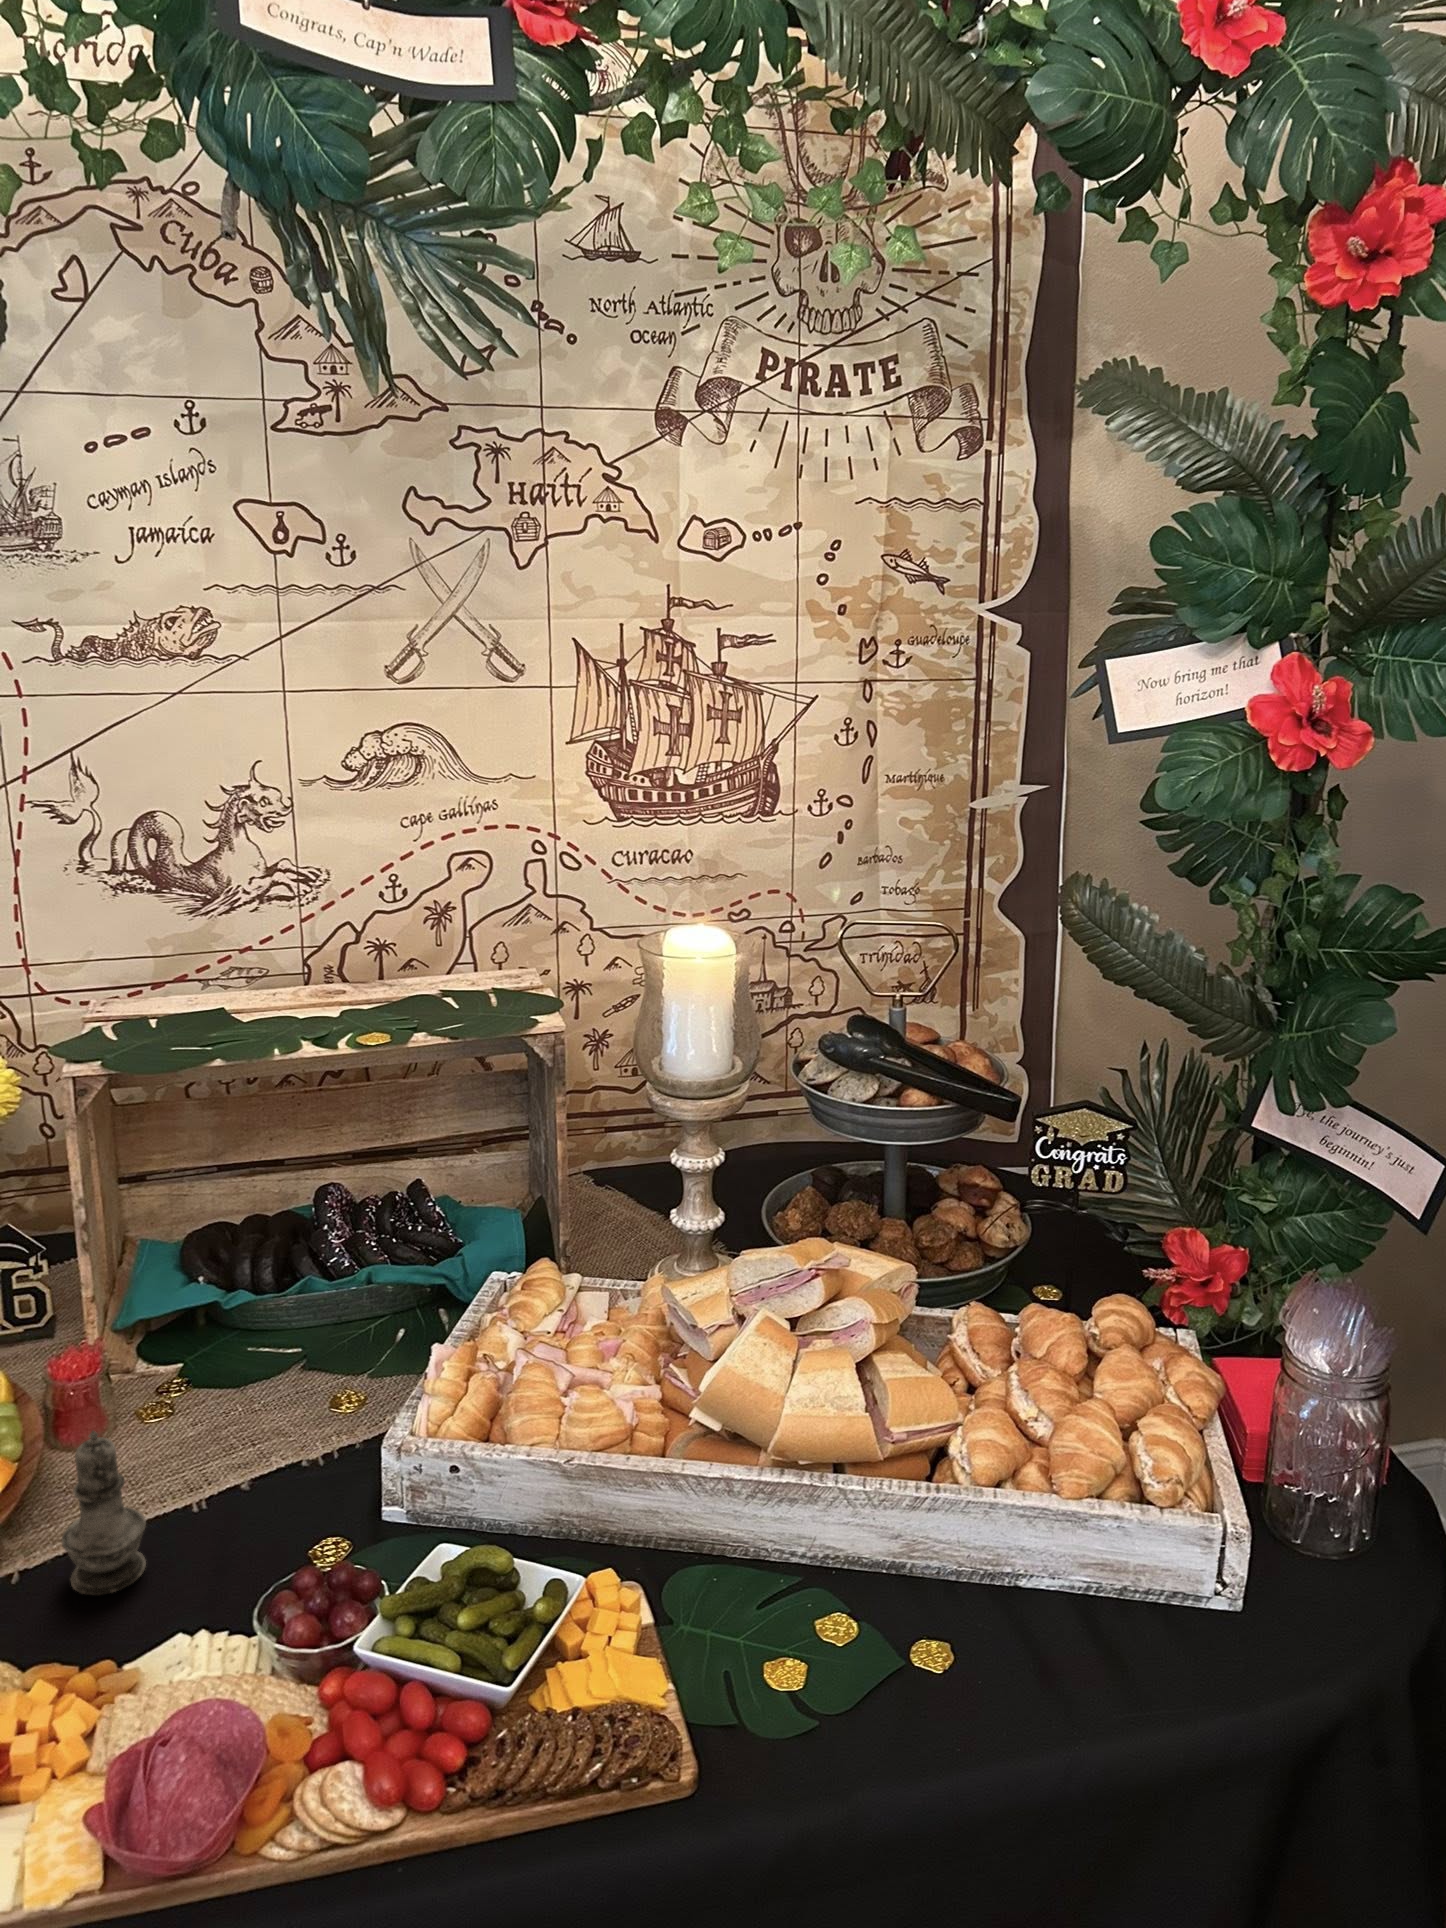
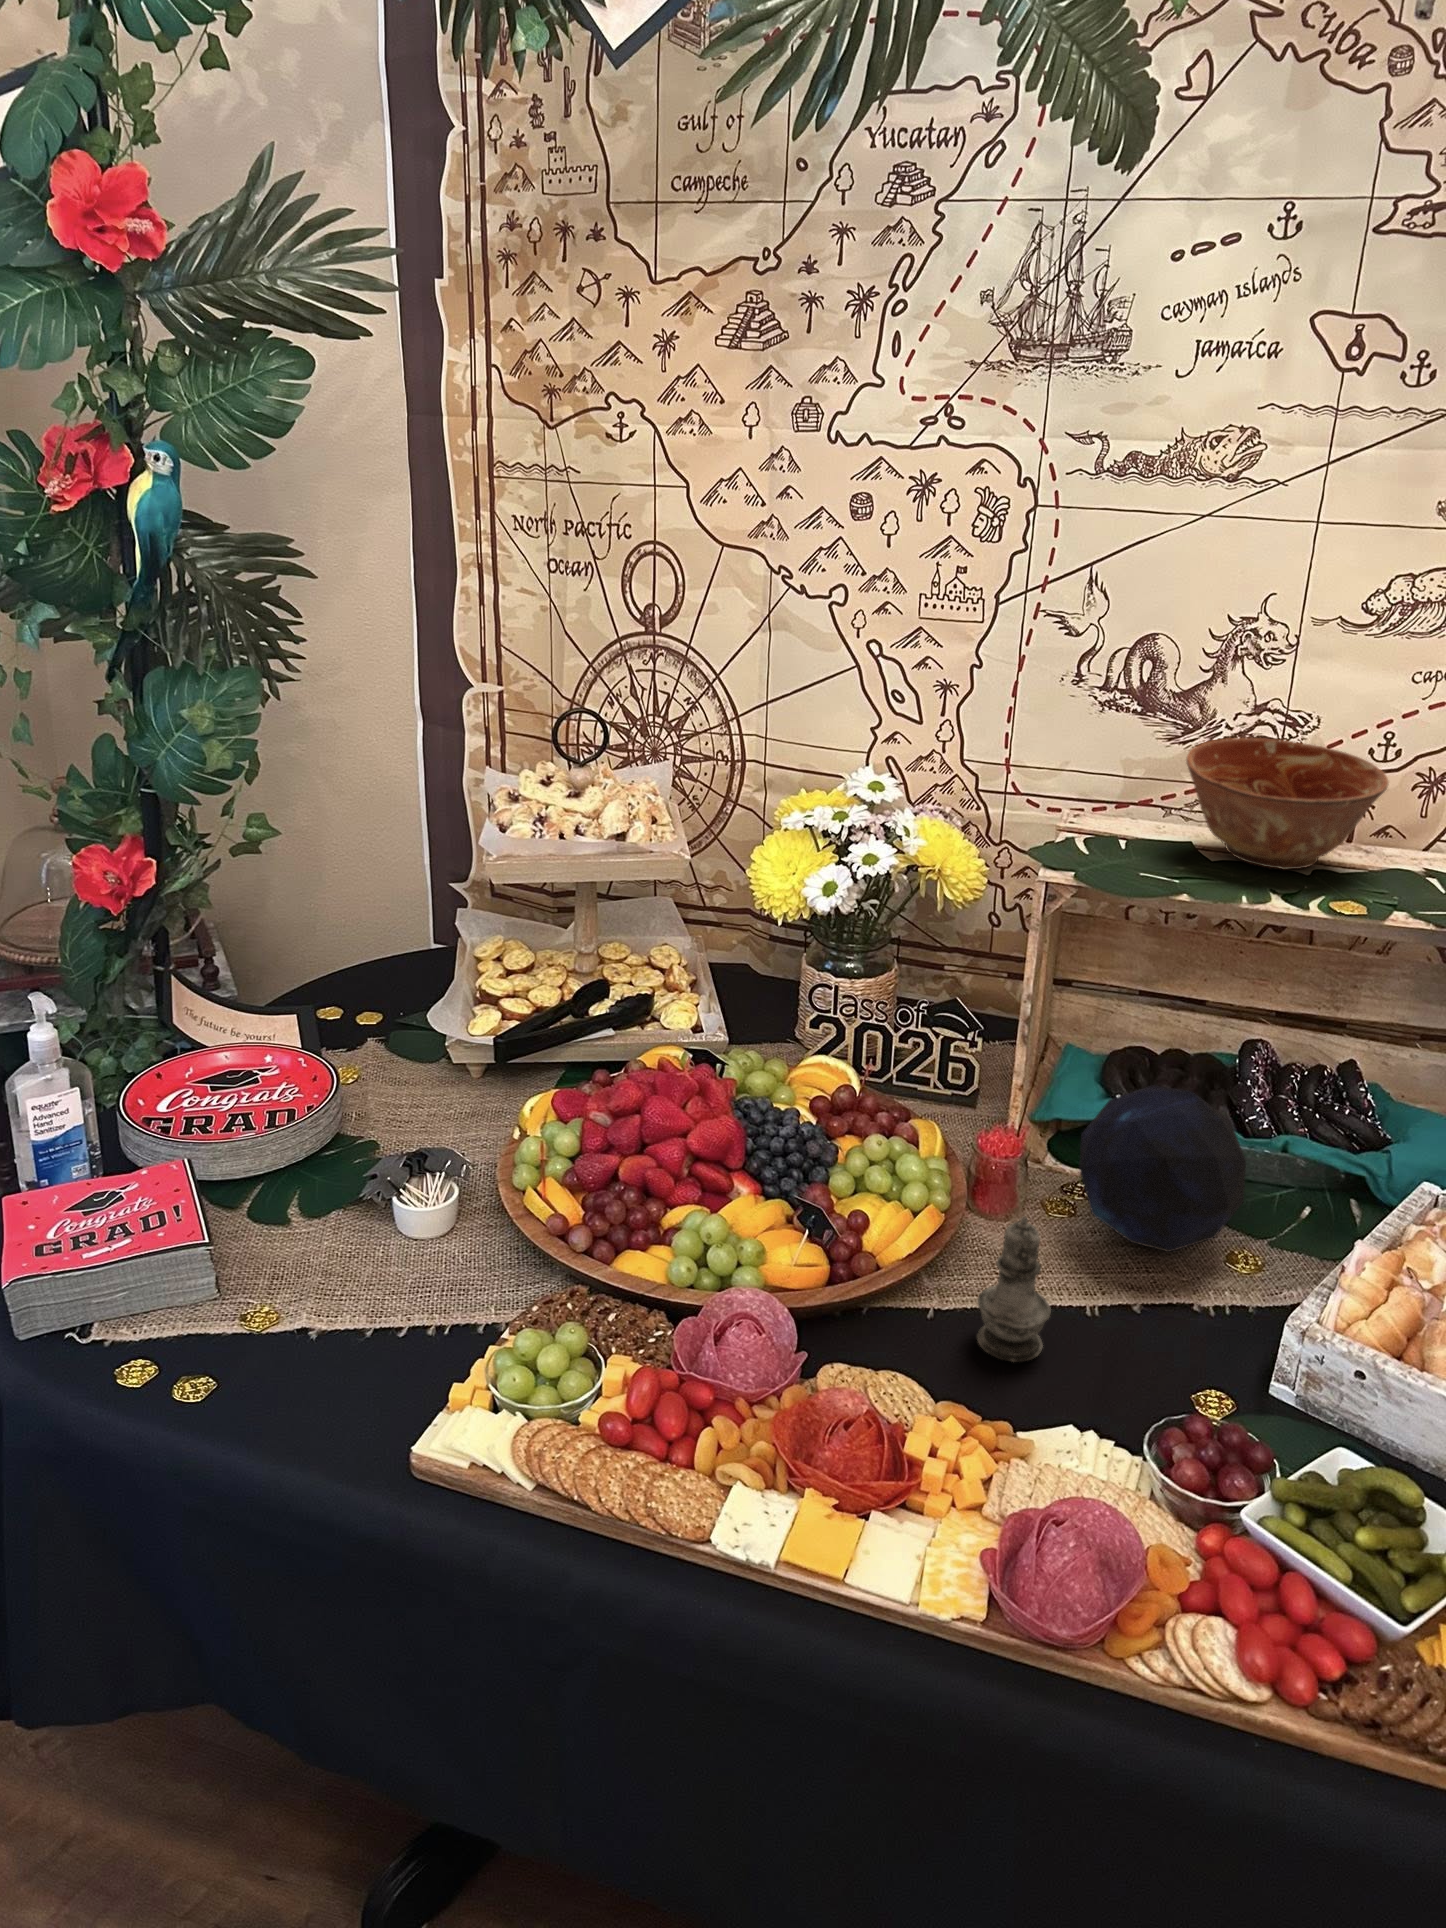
ceramic bowl: none [200,895,391,1016] -> present [1186,738,1389,869]
decorative orb: none [159,1249,333,1421] -> present [1079,1085,1246,1252]

